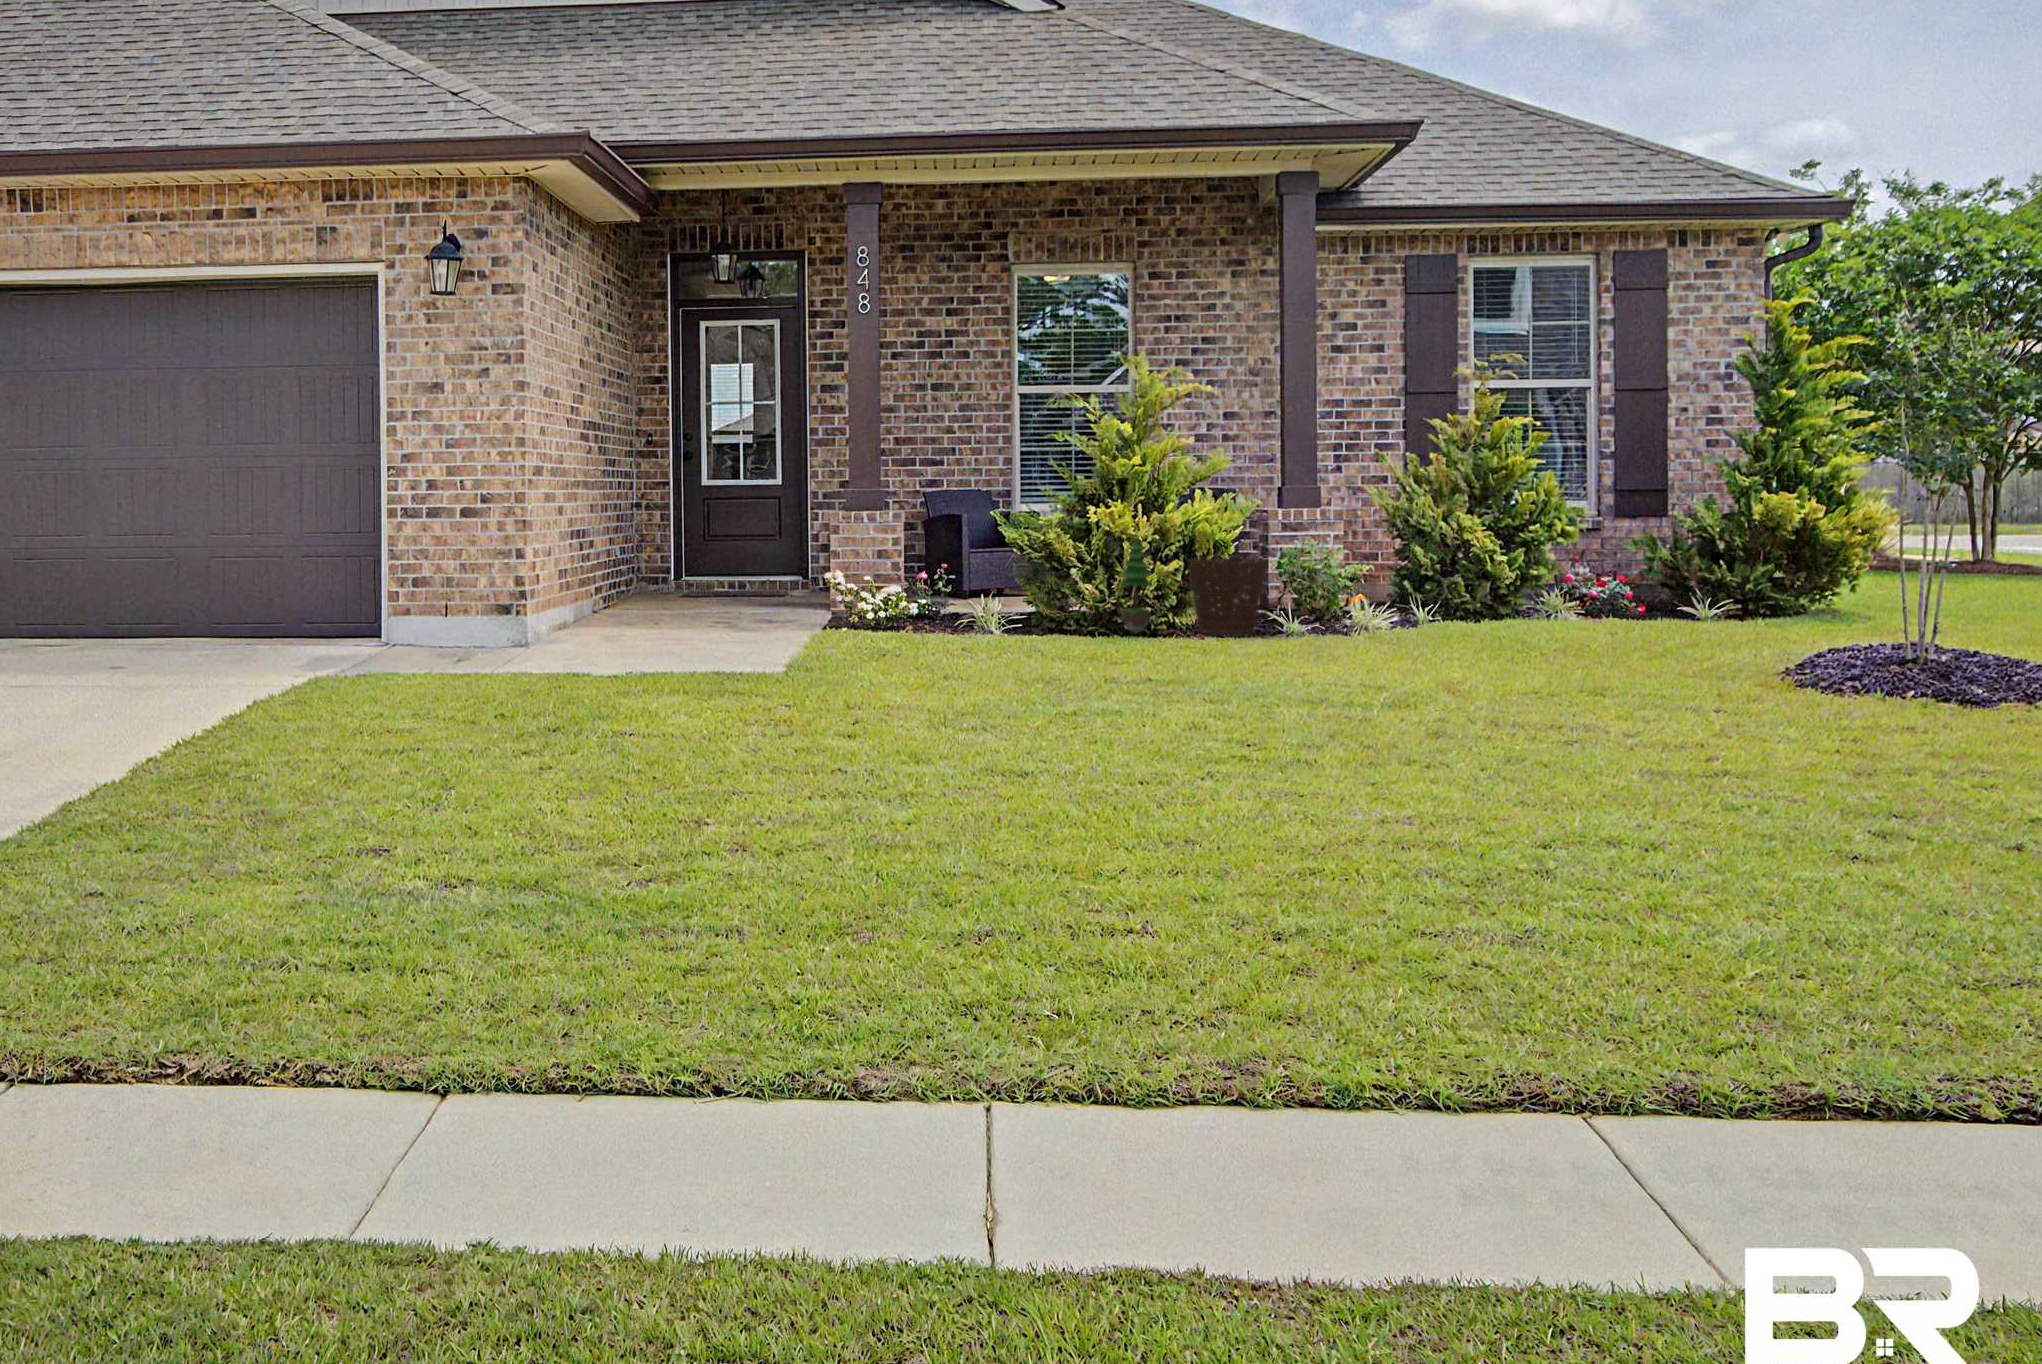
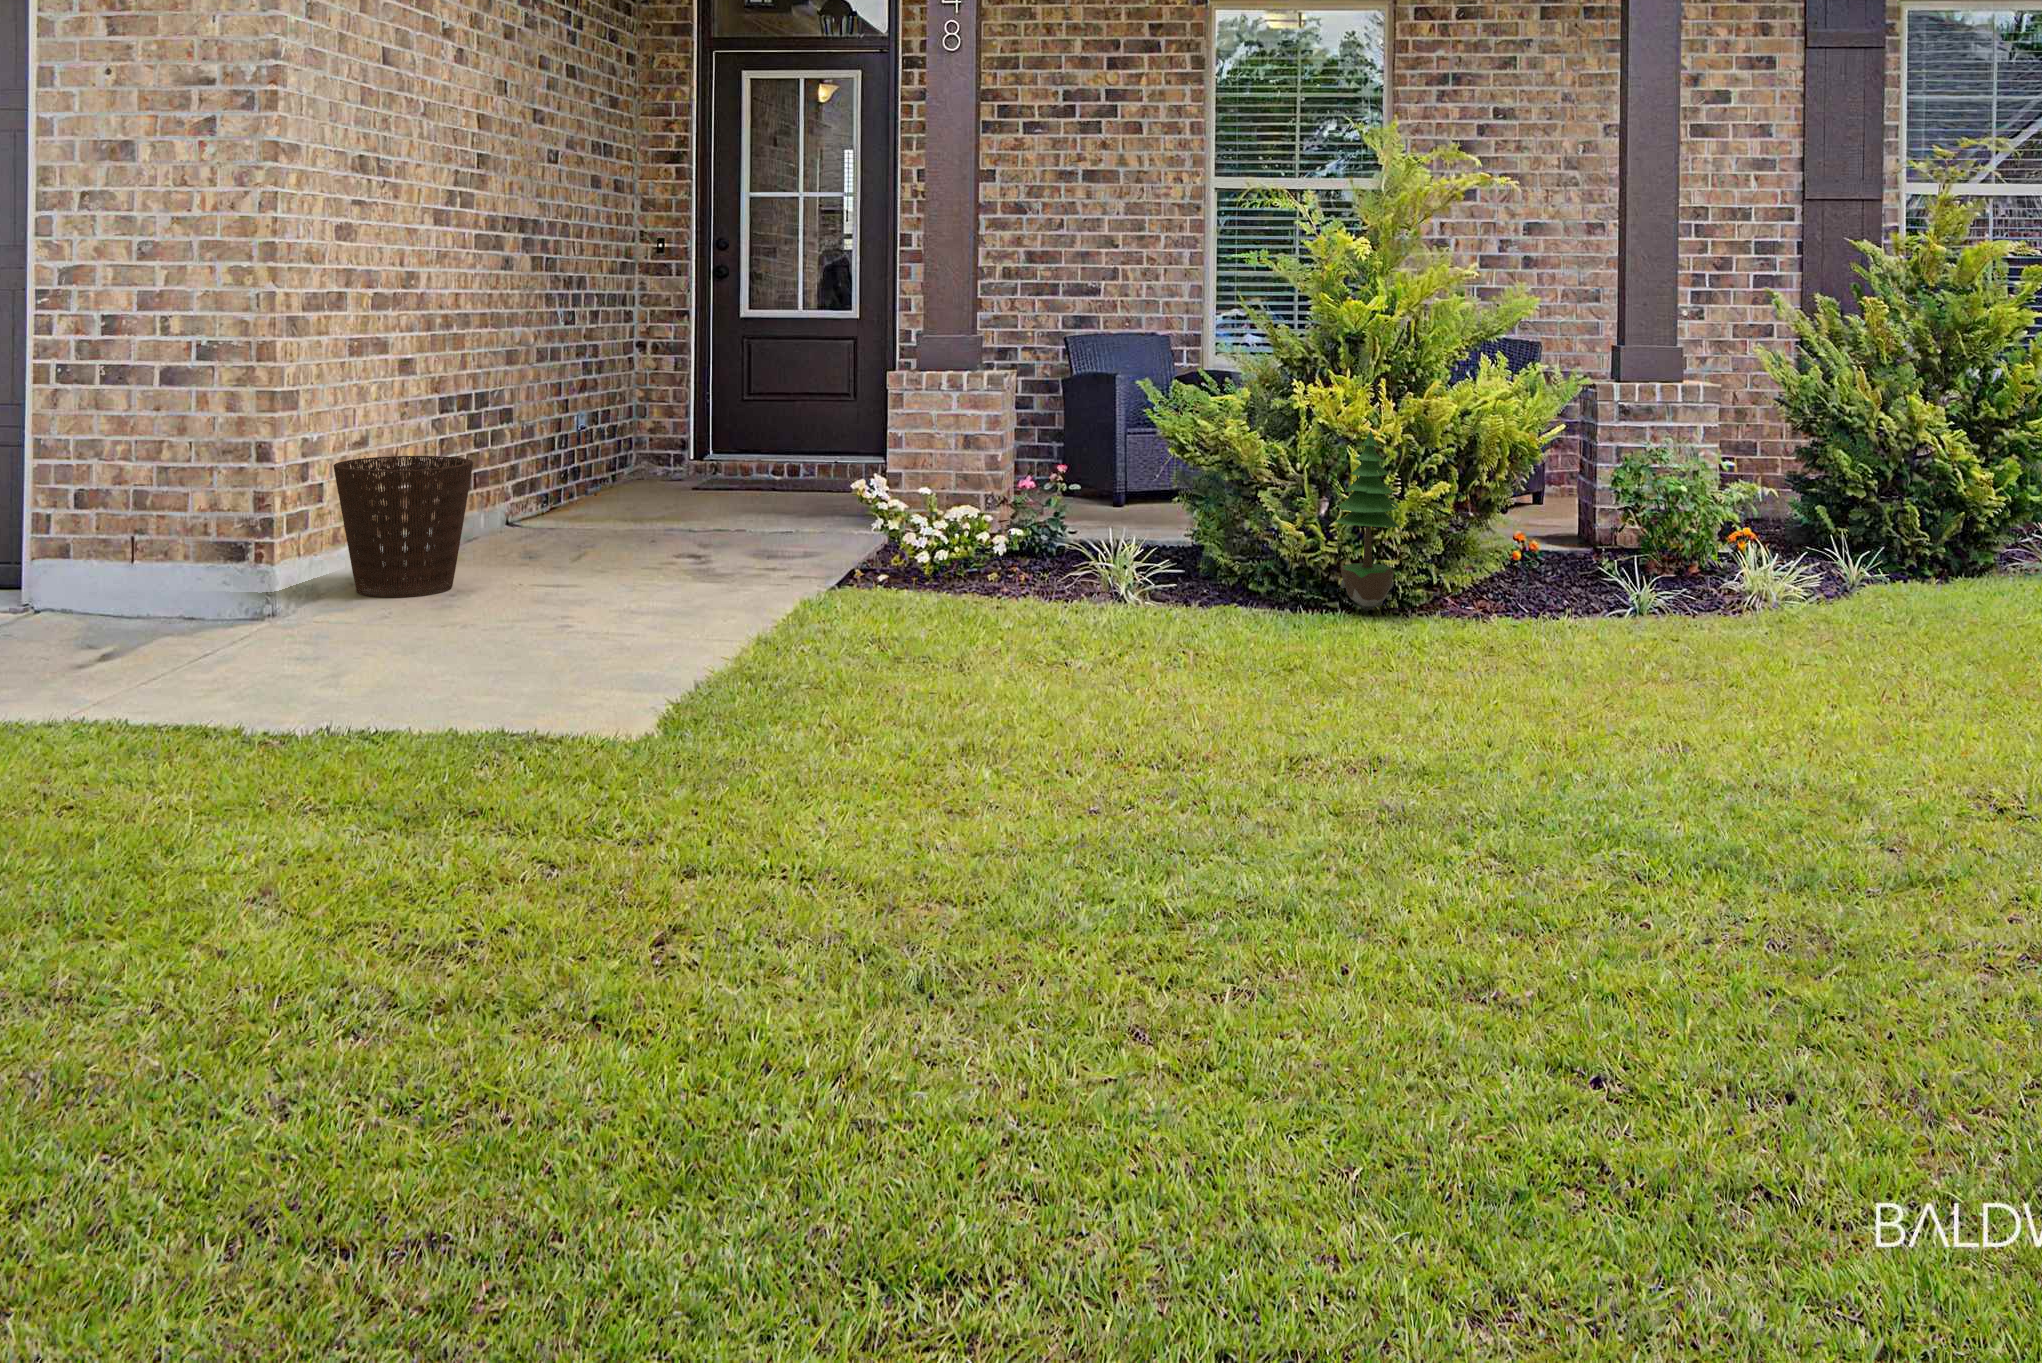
basket: present [1188,557,1268,636] -> present [333,456,473,597]

